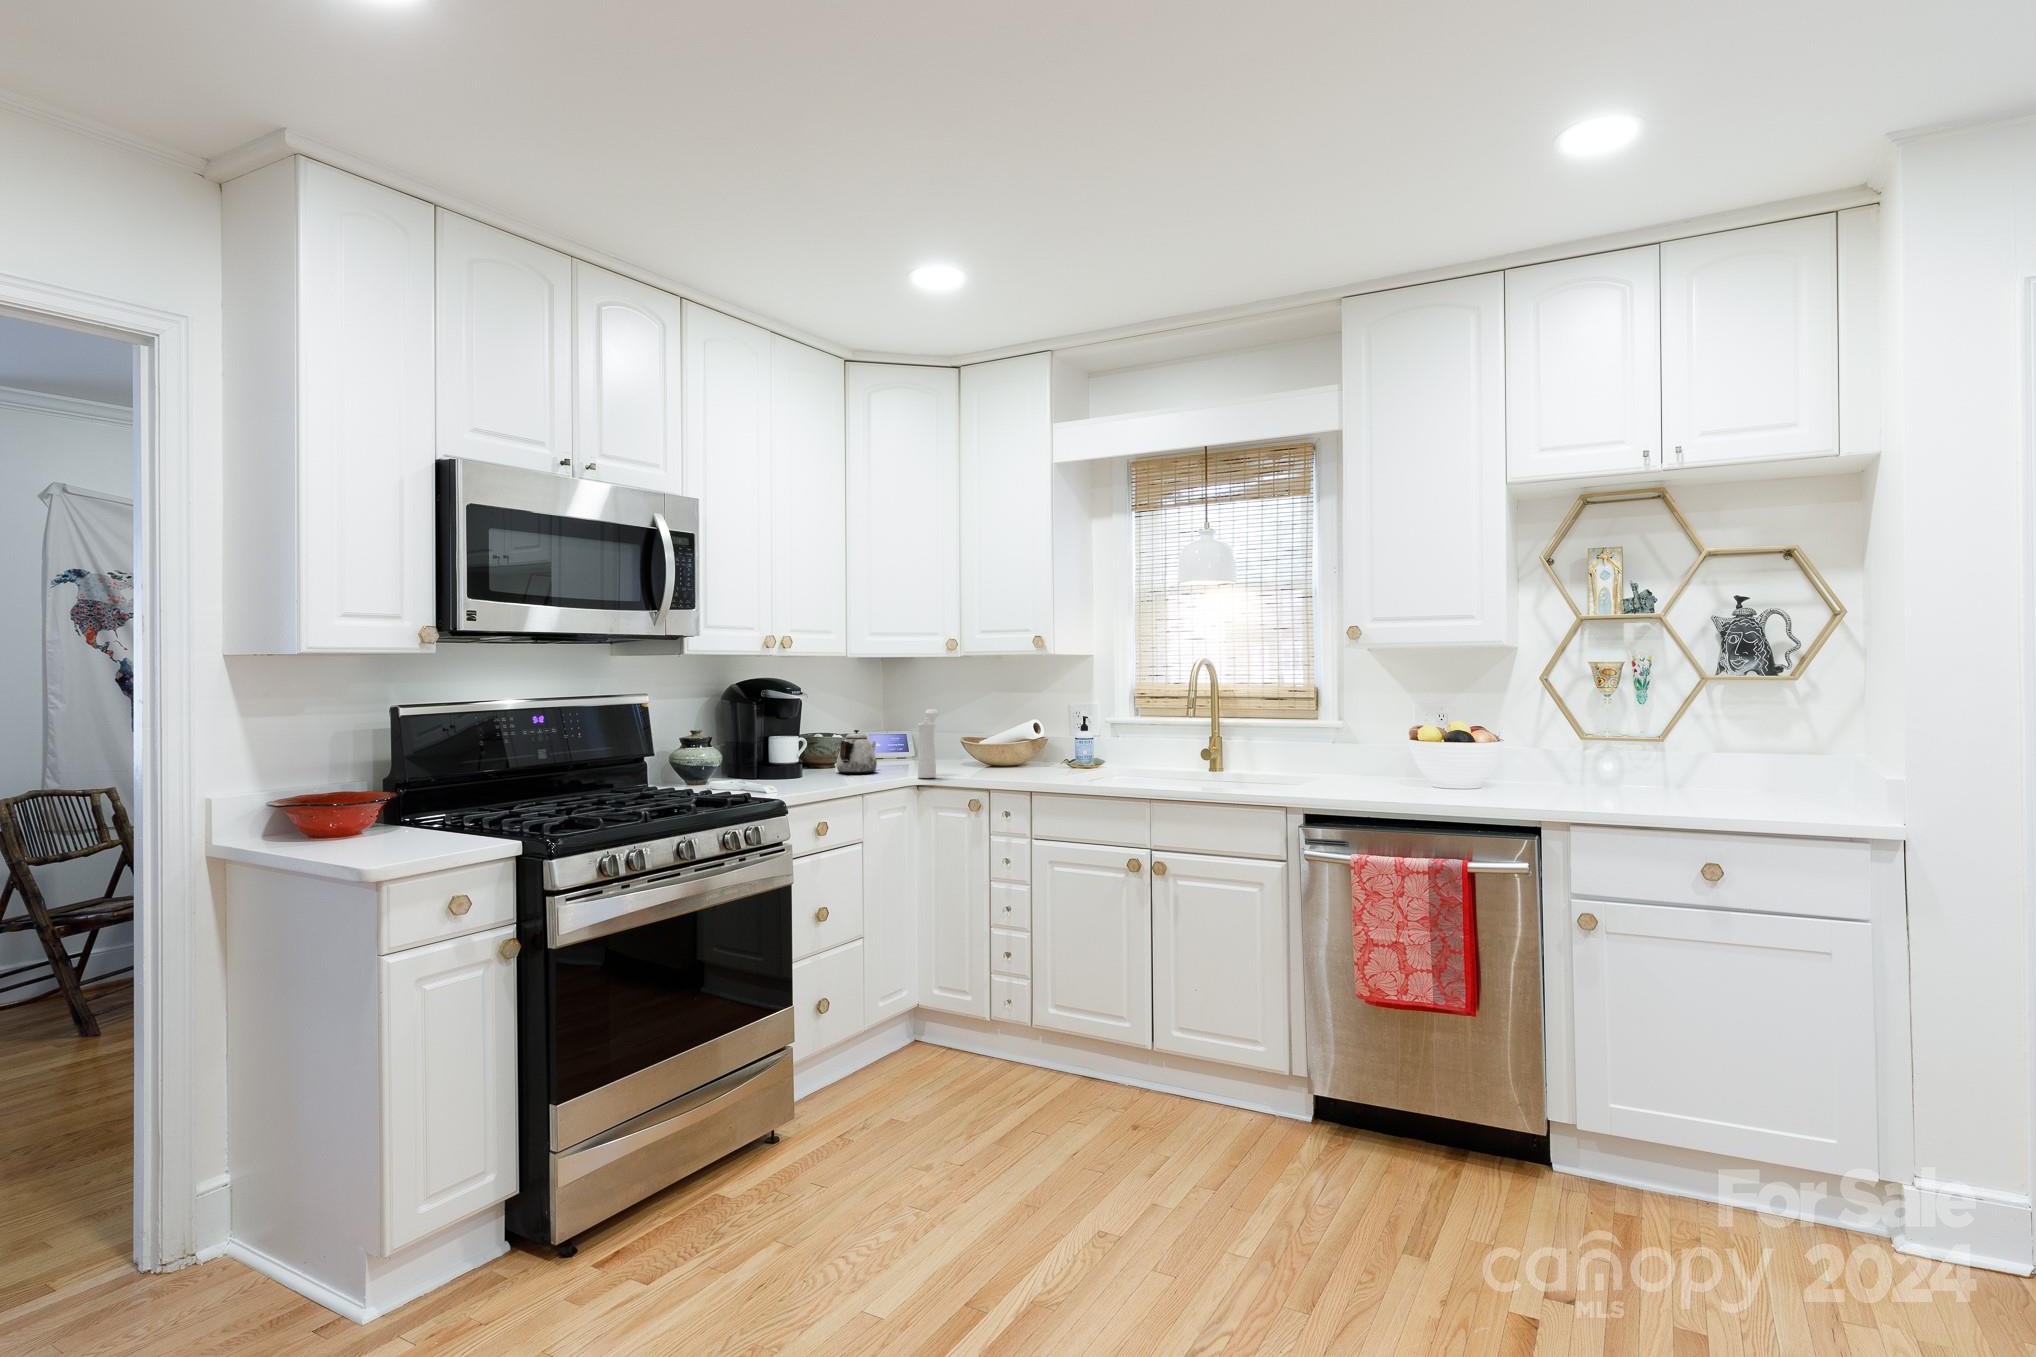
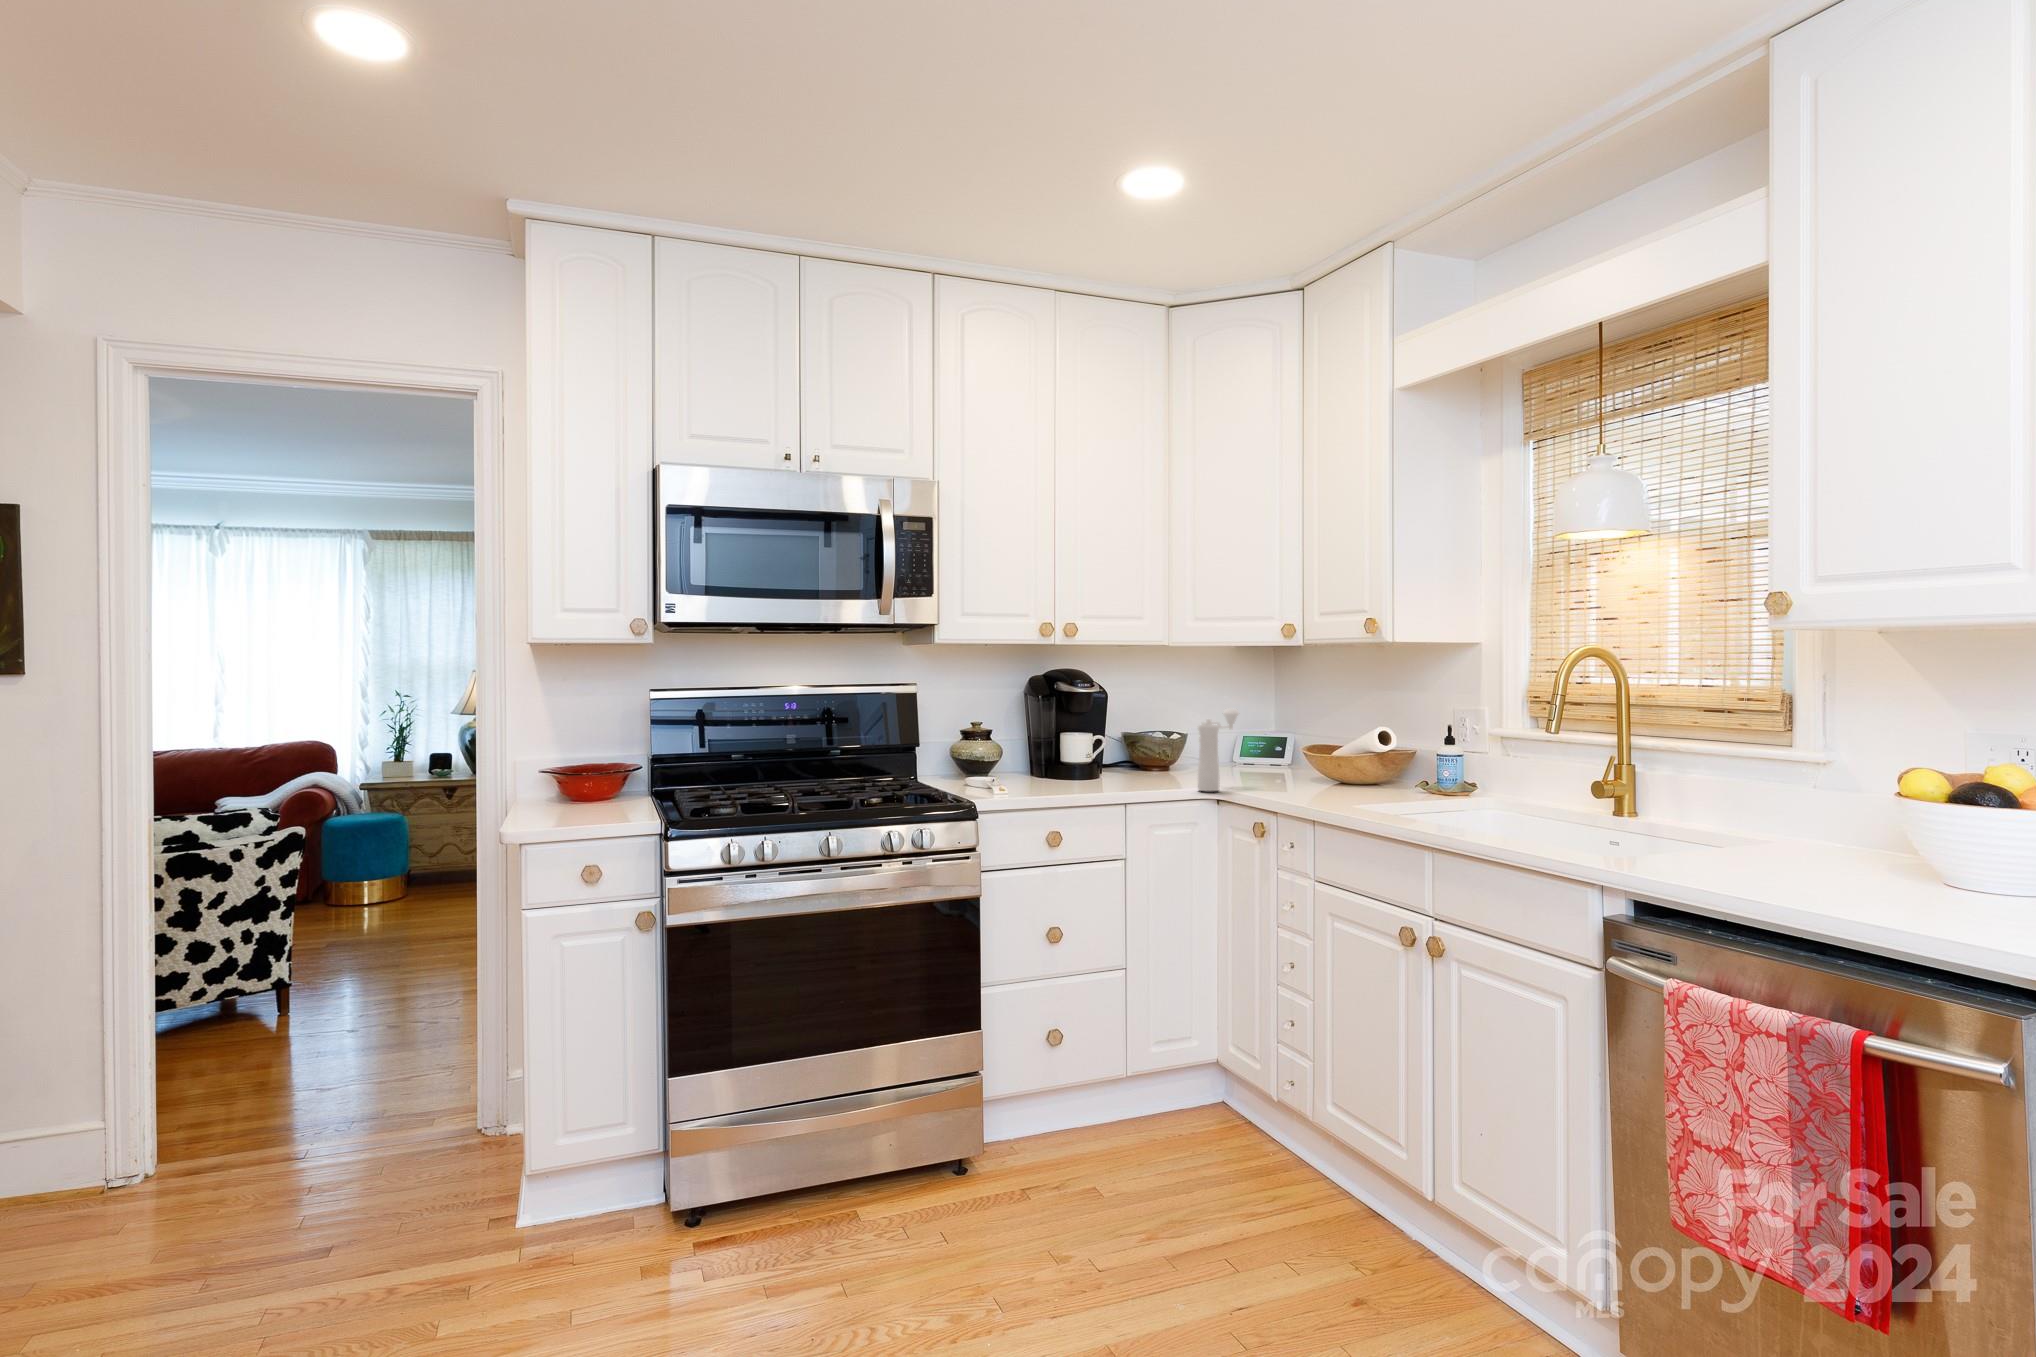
teapot: present [836,730,877,773] -> none [1129,730,1190,779]

